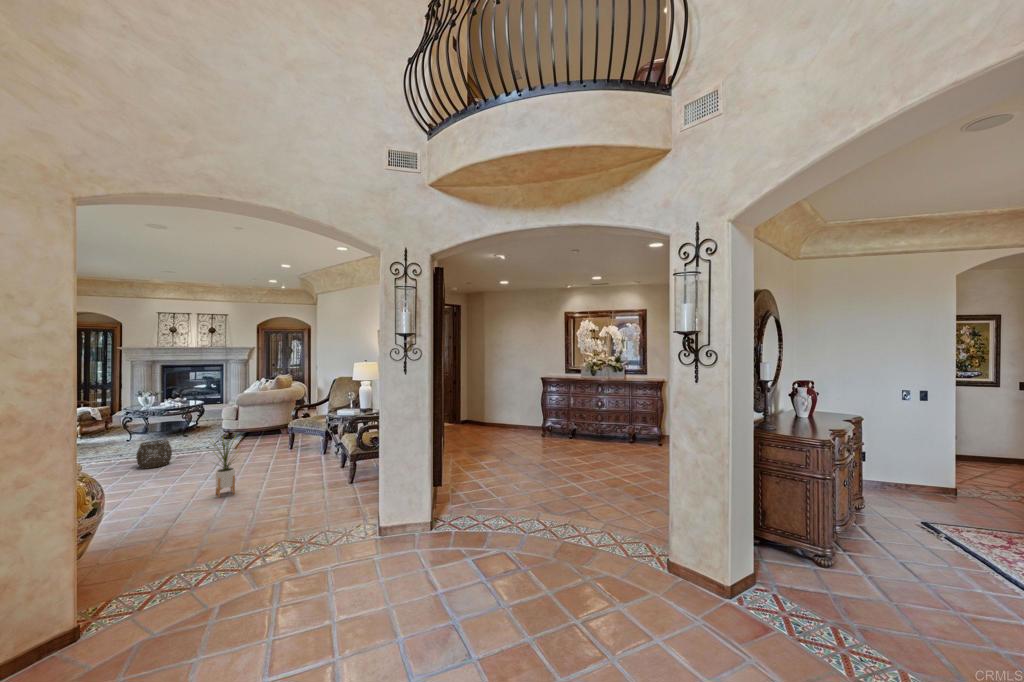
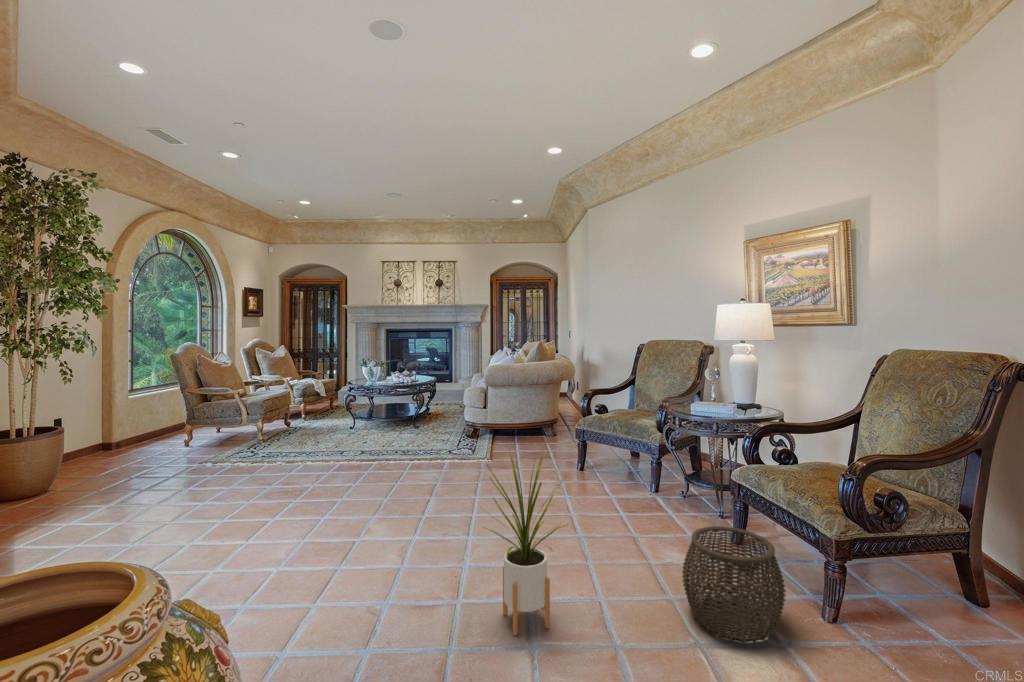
woven basket: present [136,440,172,469] -> present [682,526,786,642]

